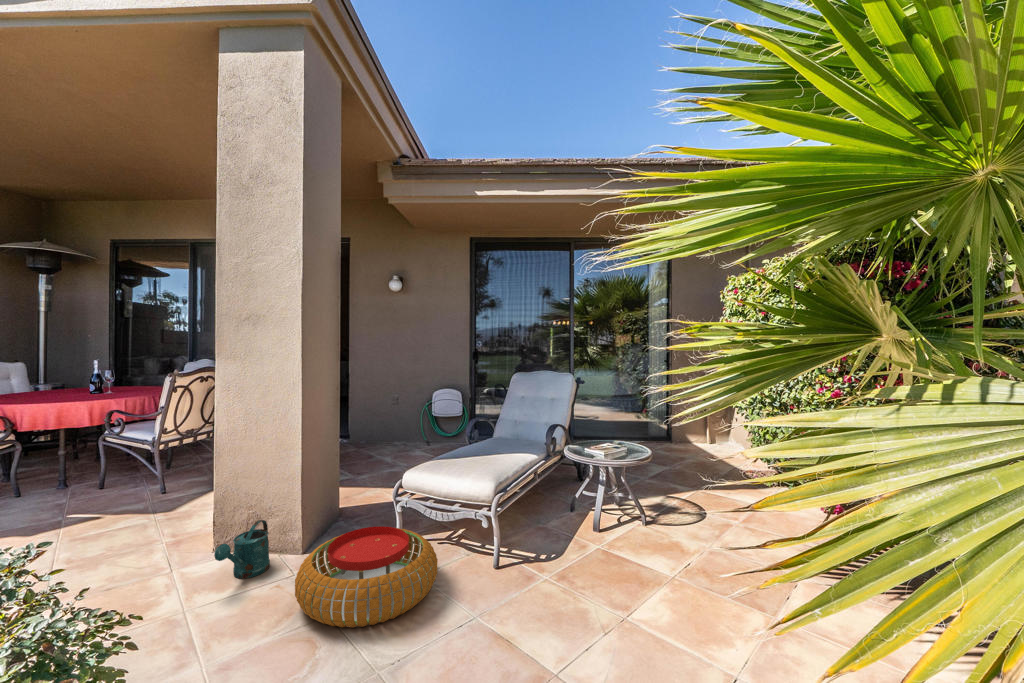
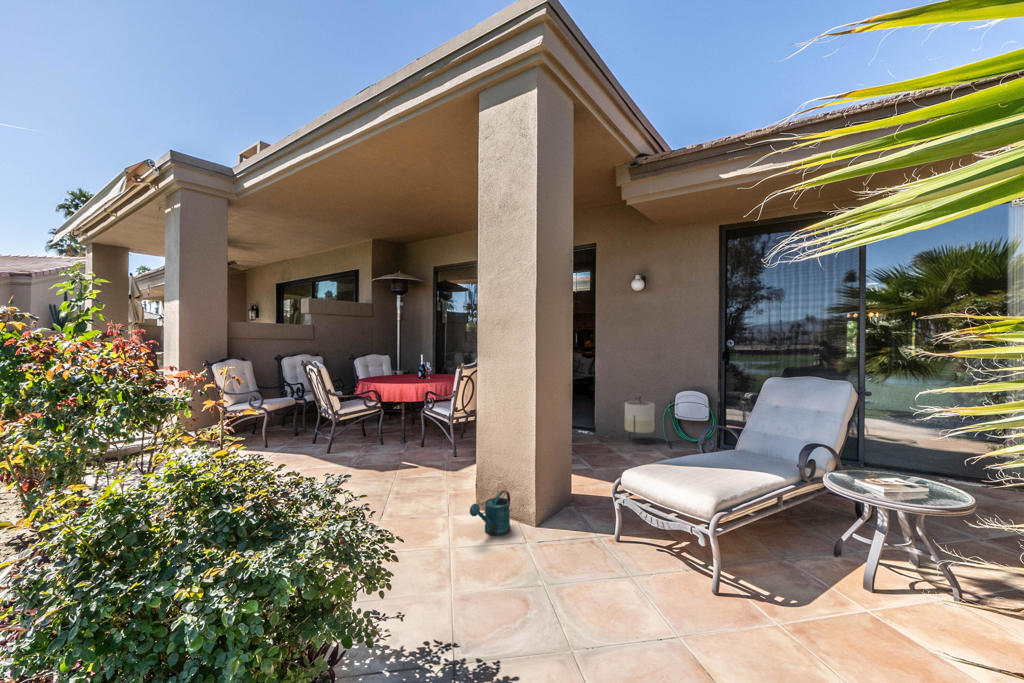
planter: none [380,402,410,447] -> present [625,401,655,442]
pouf: present [295,526,438,628] -> none [519,516,646,606]

